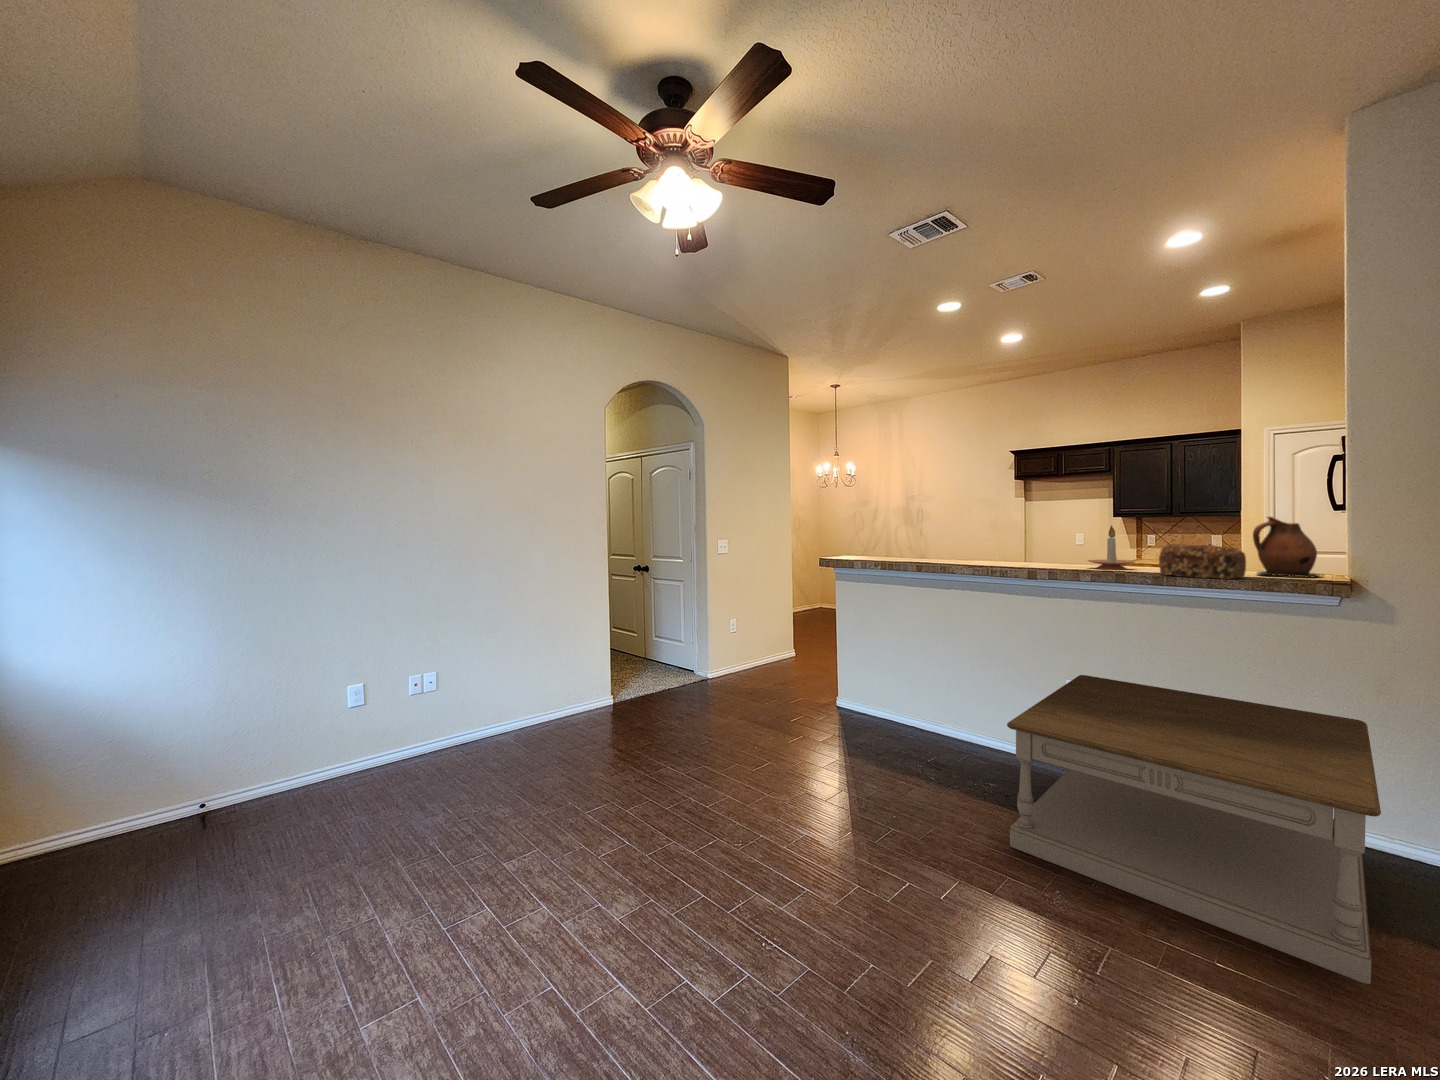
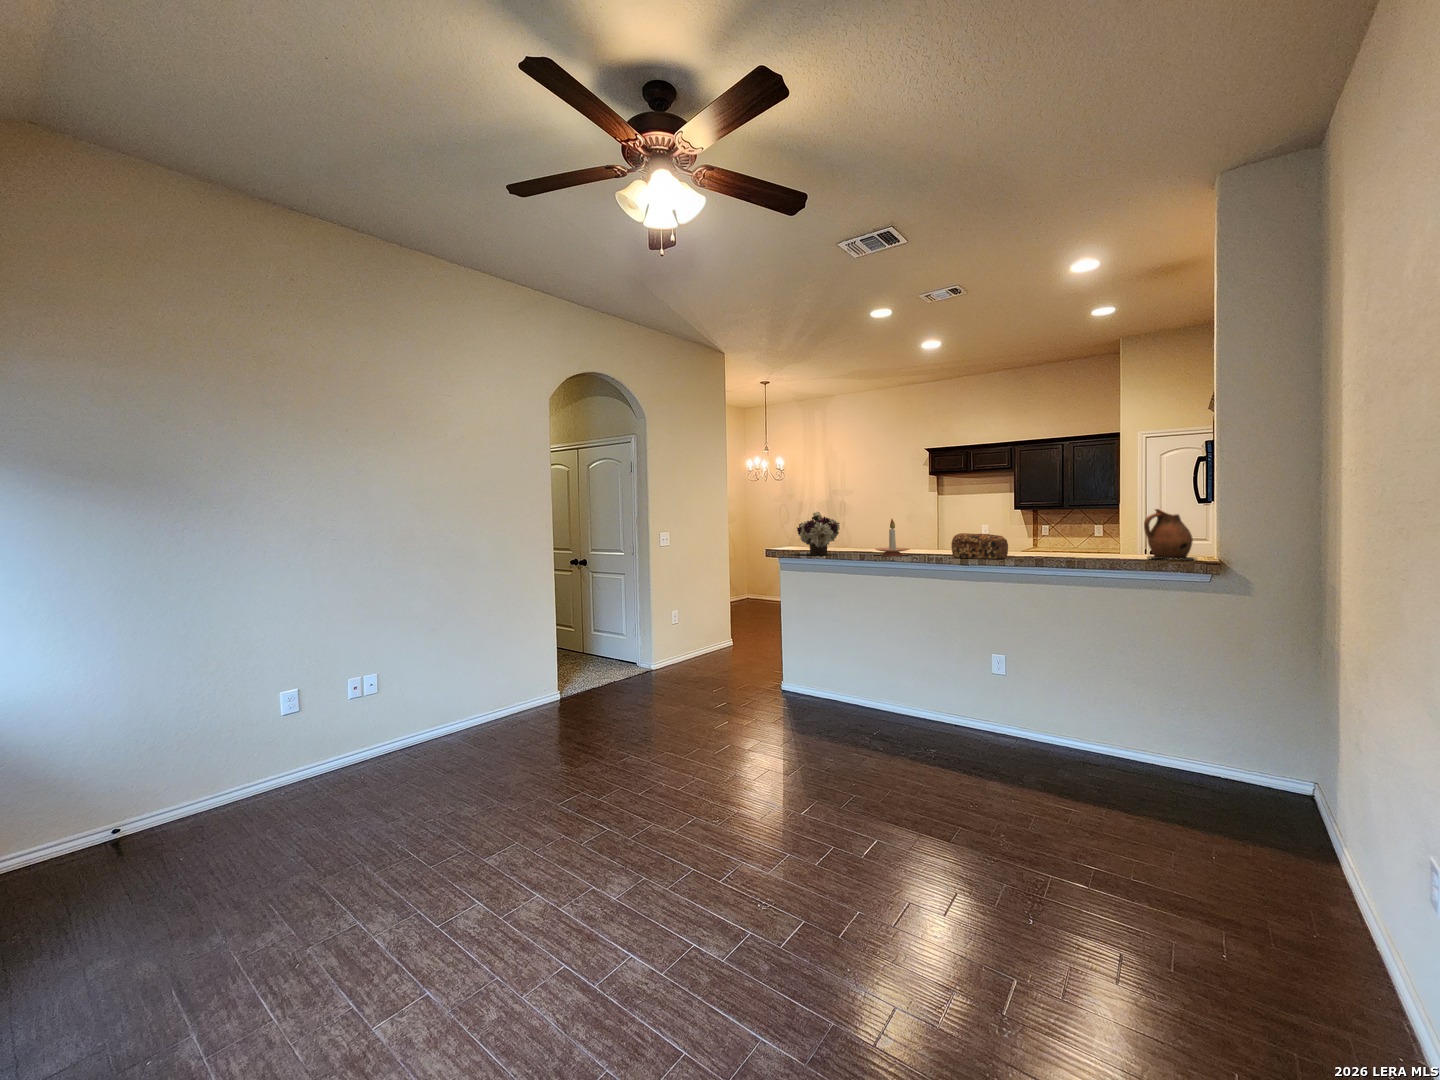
flower arrangement: none [851,518,896,565] -> present [797,512,840,555]
candle holder: present [1088,526,1136,570] -> present [875,519,909,556]
bread loaf: present [1159,544,1246,579] -> present [951,533,1008,559]
coffee table: present [1007,675,1381,984] -> none [955,651,1250,884]

